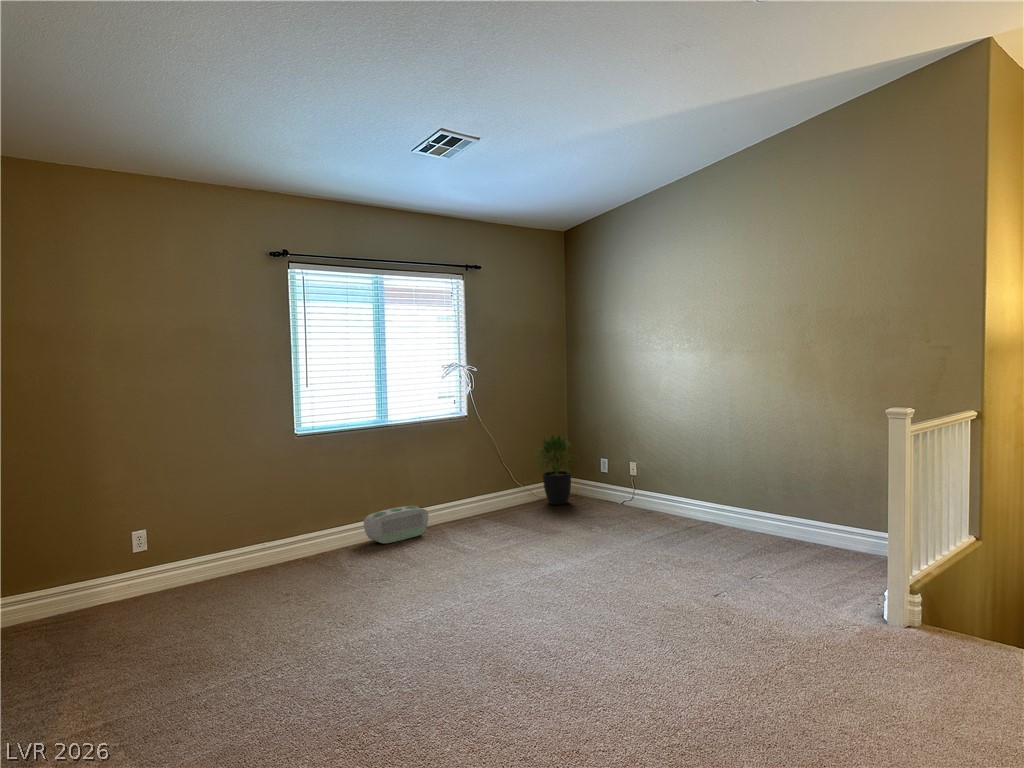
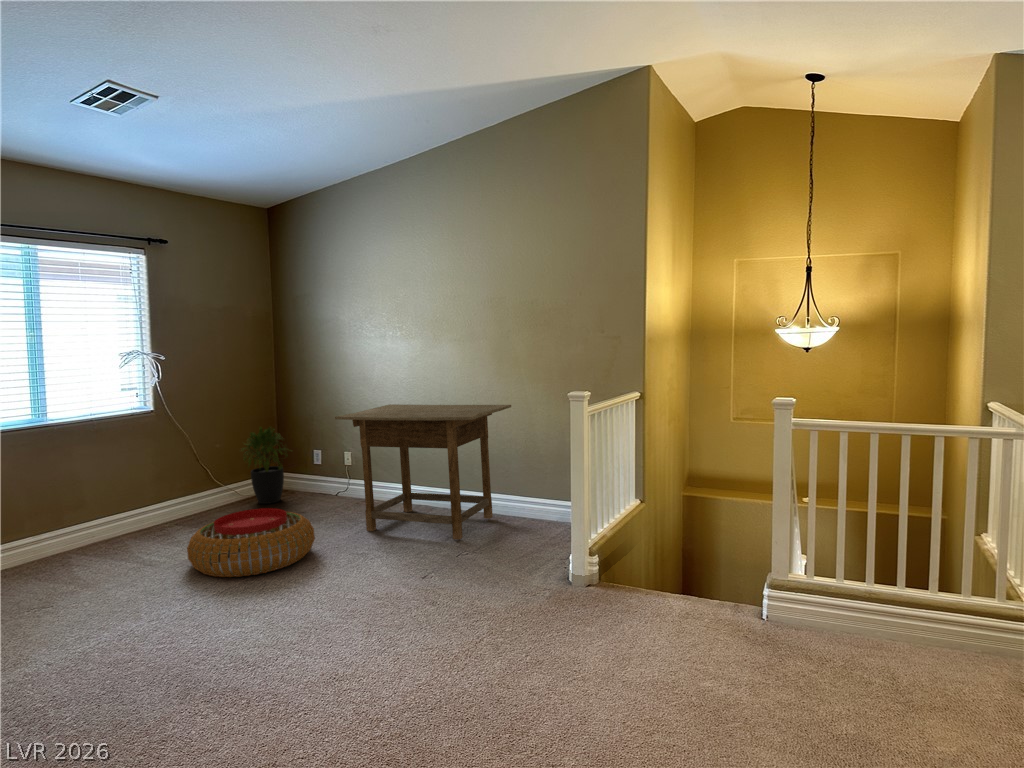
desk: none [619,417,805,558] -> present [335,404,511,540]
air purifier: present [364,505,429,543] -> none [15,522,107,572]
pouf: none [489,507,599,567] -> present [187,508,315,577]

